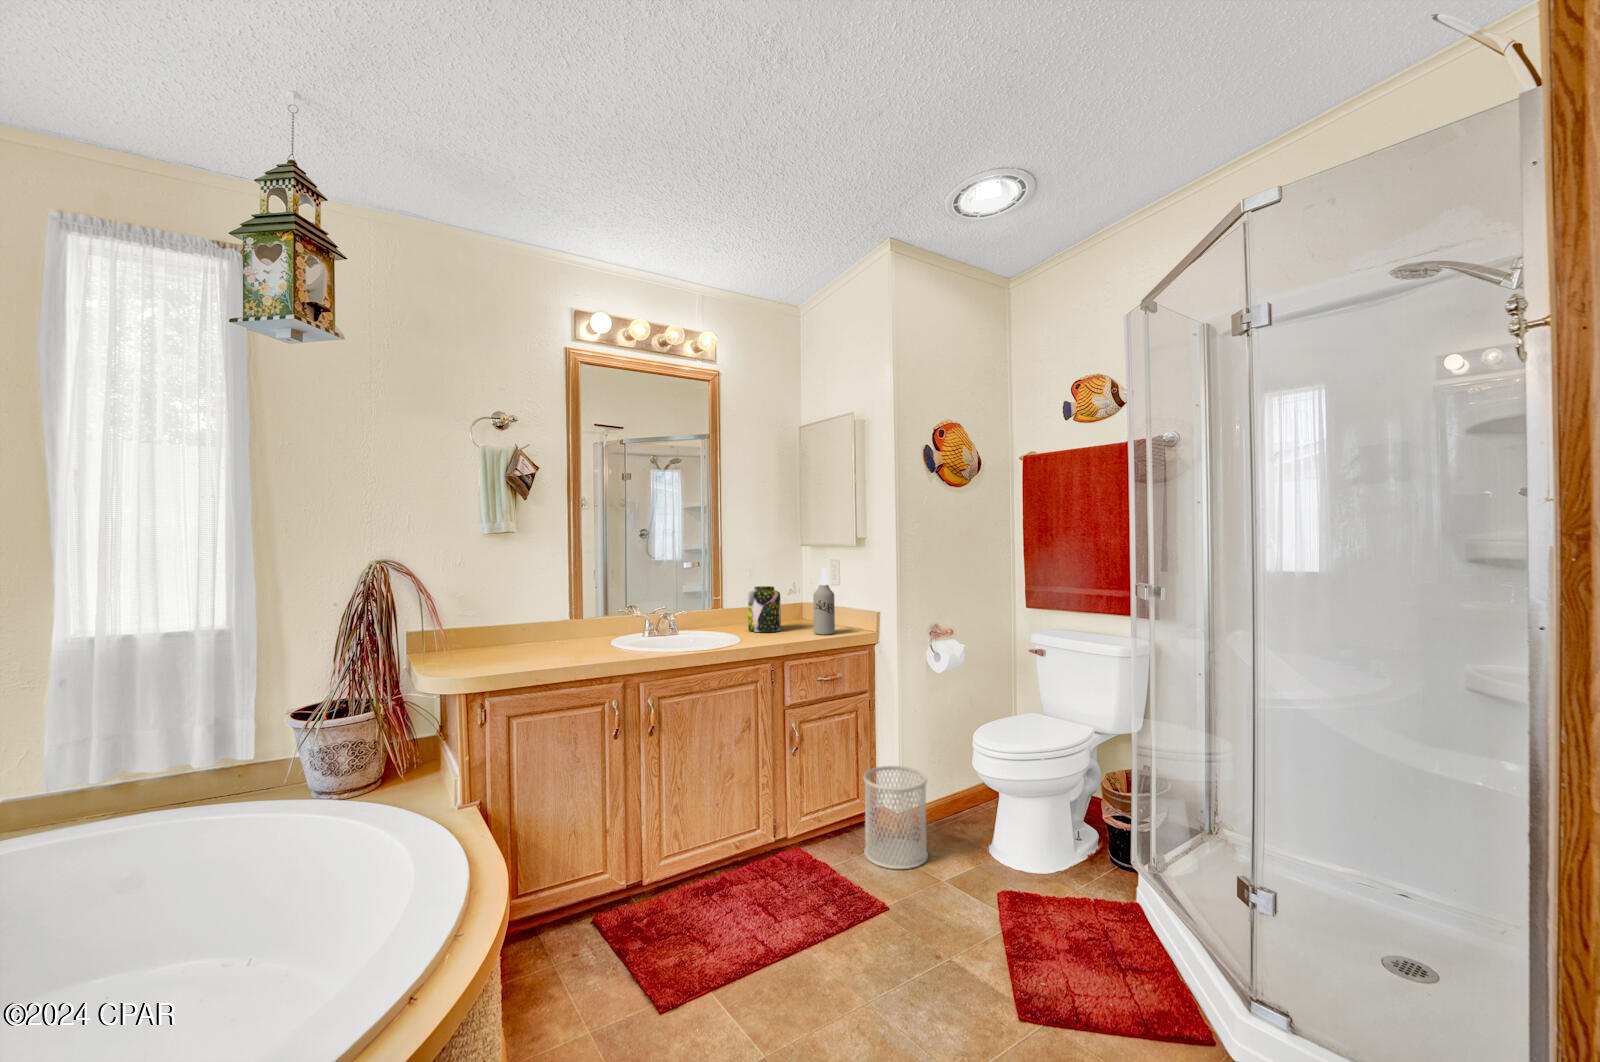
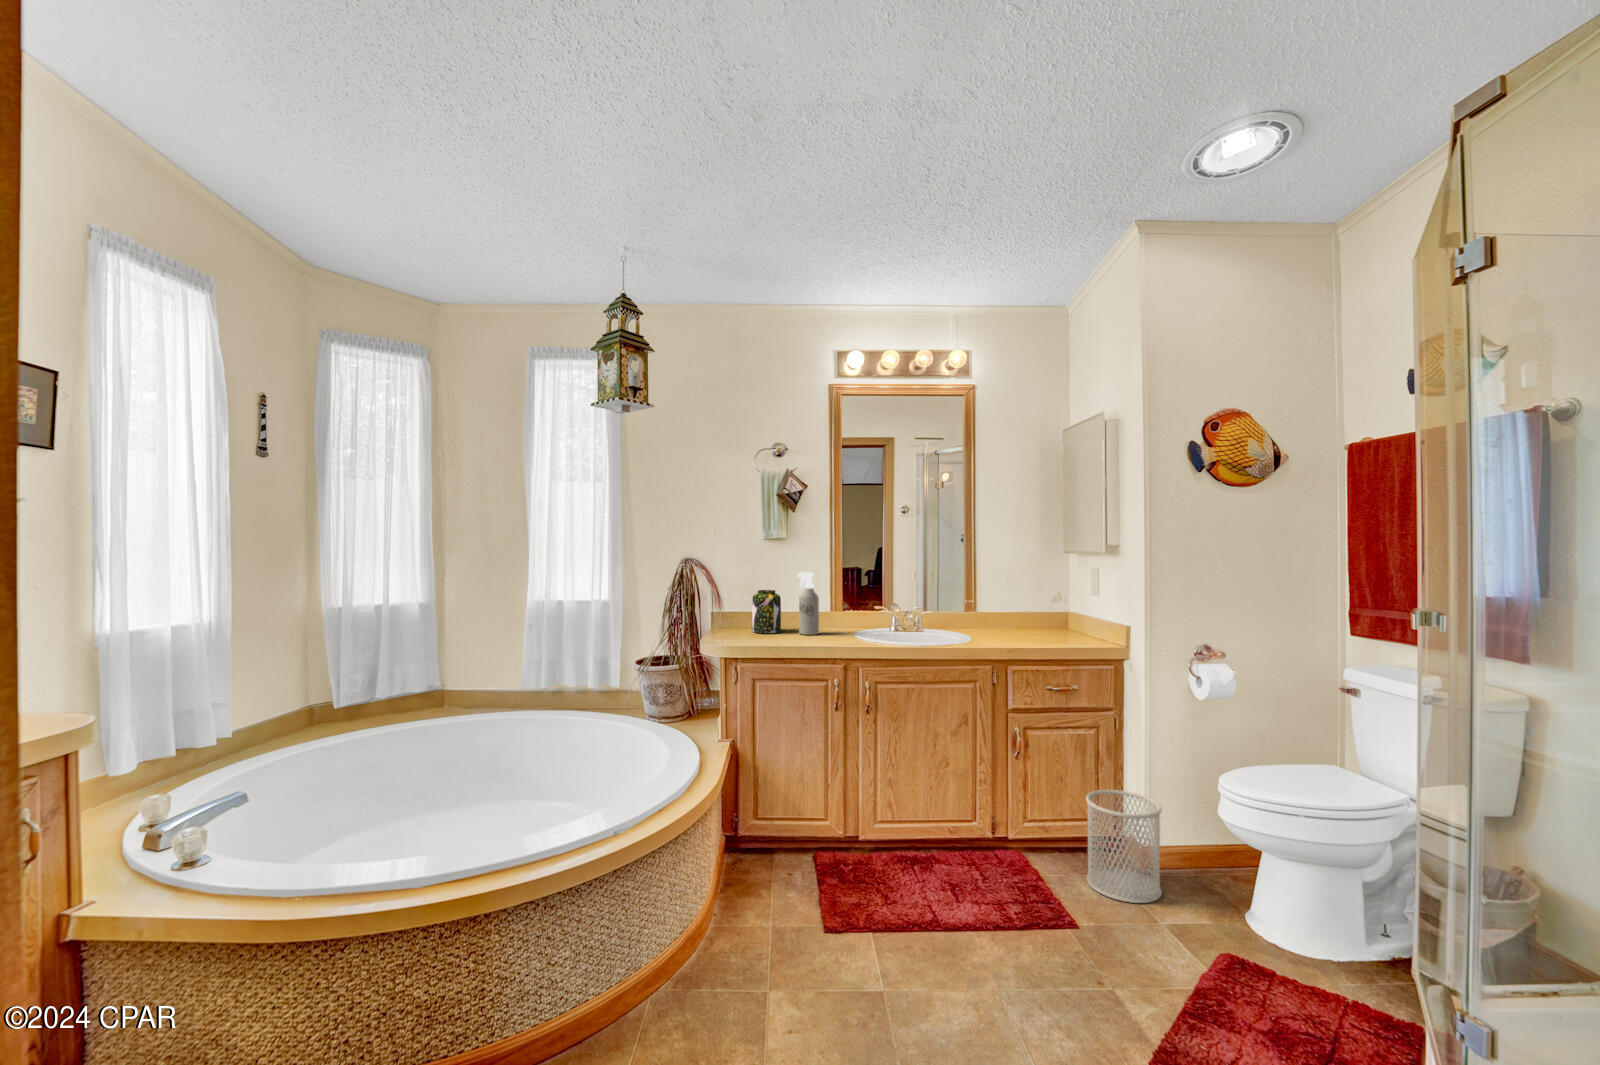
spray bottle: present [813,568,835,635] -> present [798,572,819,635]
jar: present [748,586,781,632] -> present [752,590,781,633]

